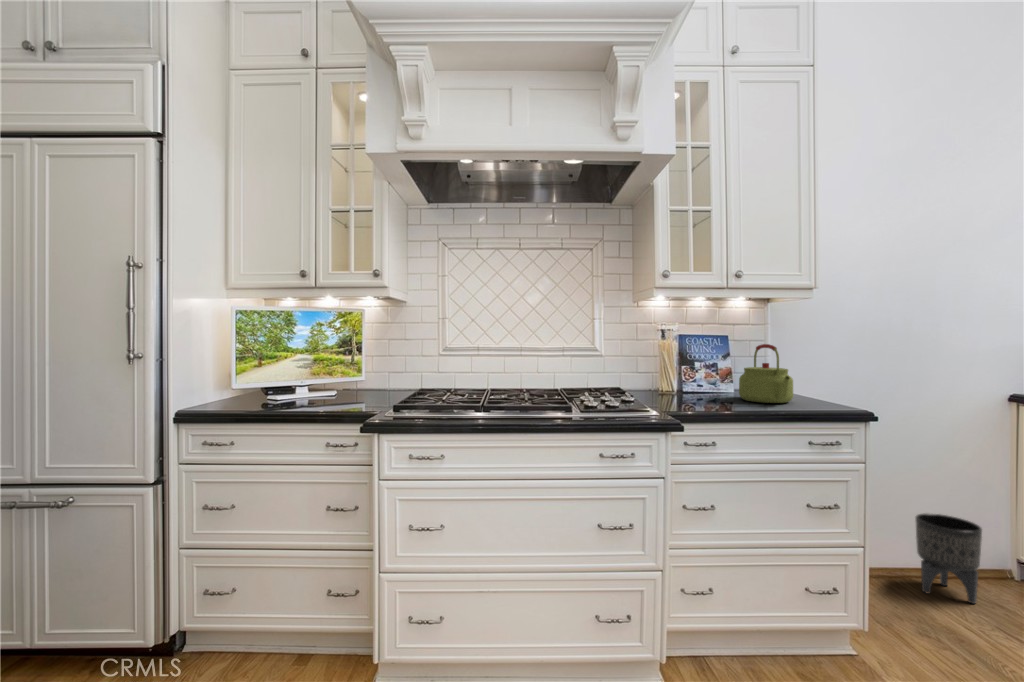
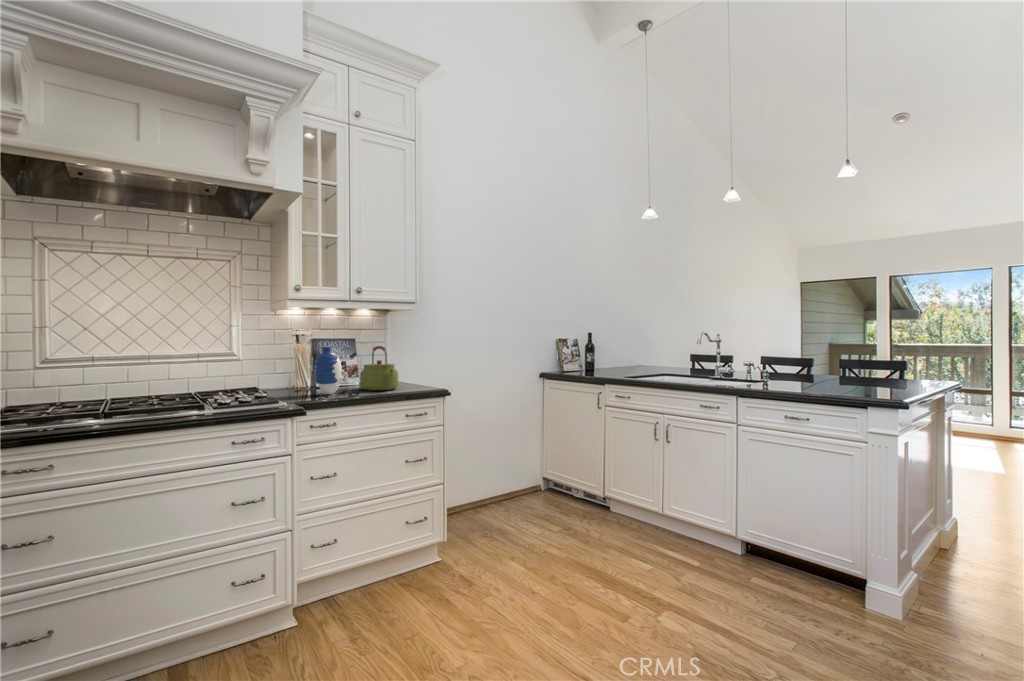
vase: none [686,345,722,403] -> present [315,347,344,394]
planter: present [915,513,982,604] -> none [485,460,518,514]

